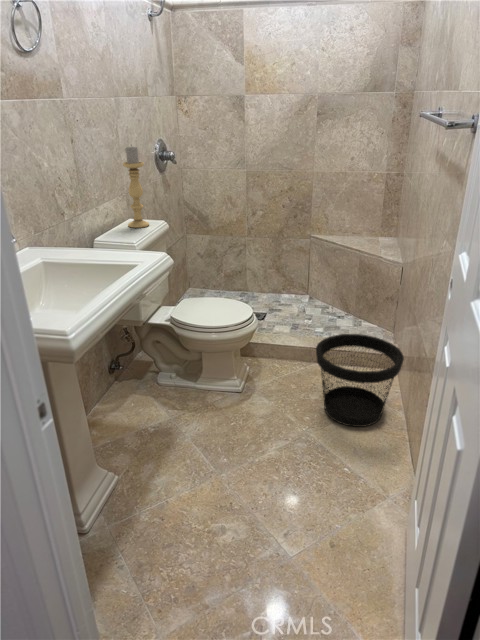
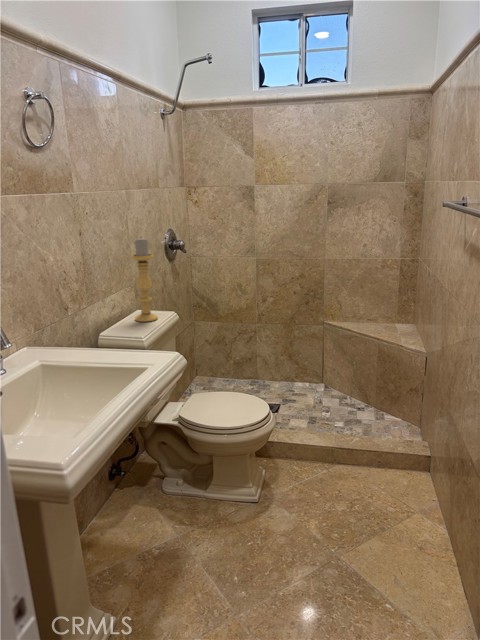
wastebasket: present [316,334,404,427] -> none [341,435,442,547]

